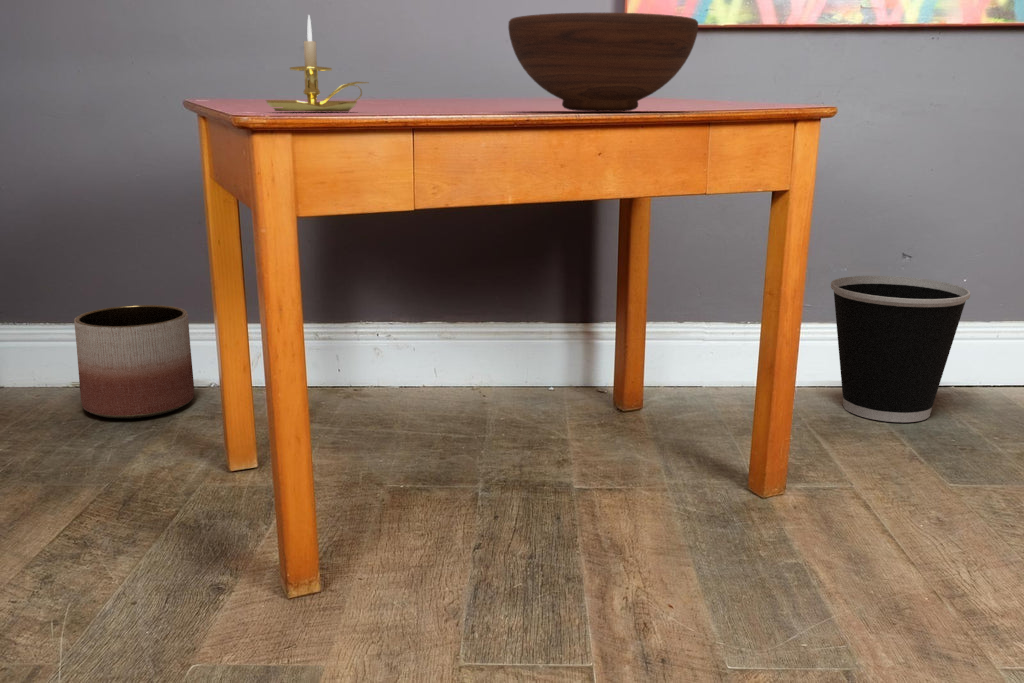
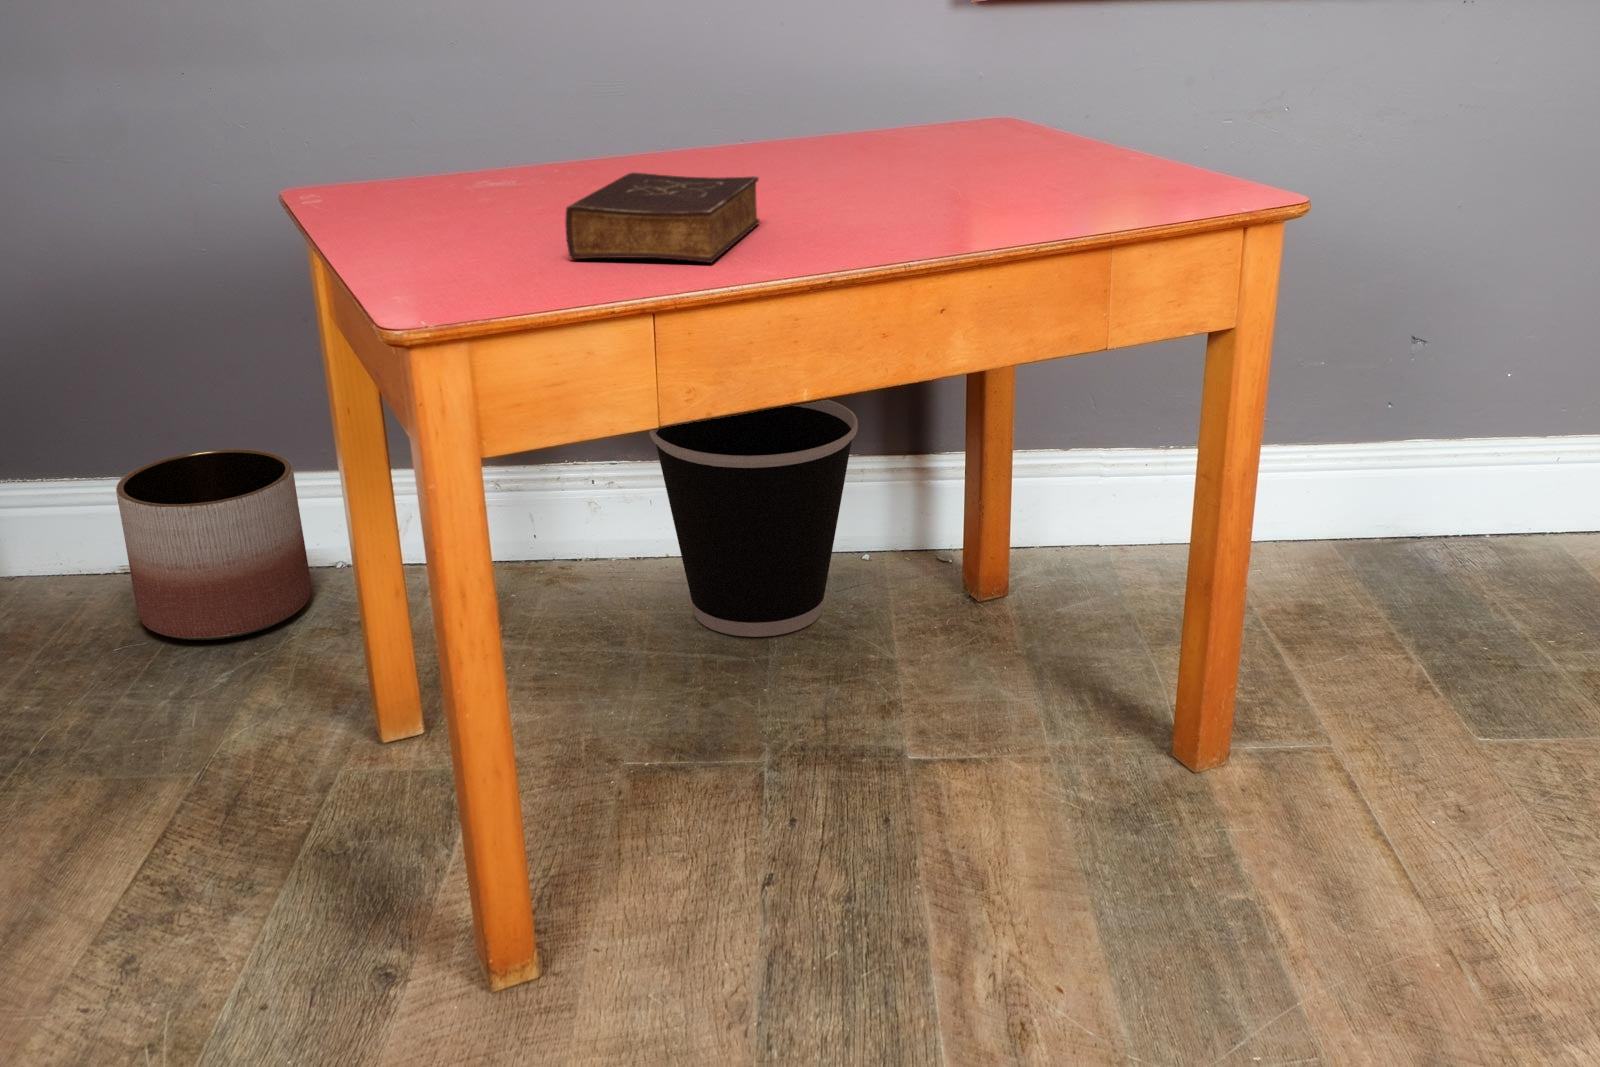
fruit bowl: present [508,13,698,111] -> none [791,23,1100,186]
candle holder: present [266,15,368,112] -> none [403,37,567,201]
book: none [362,79,485,114] -> present [565,173,759,262]
wastebasket: present [831,276,970,422] -> present [649,400,858,637]

